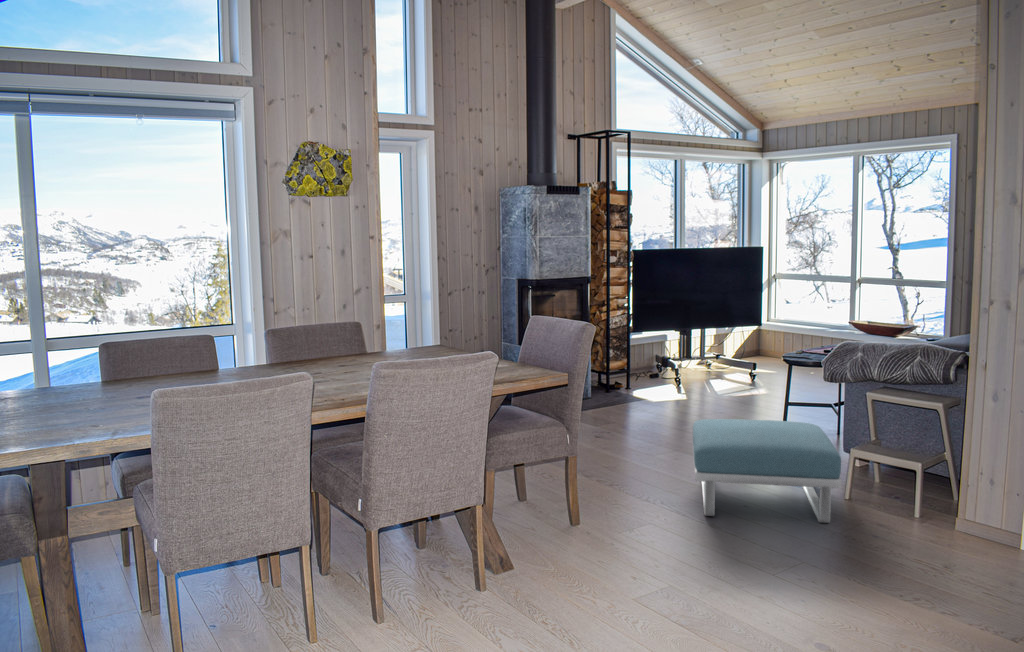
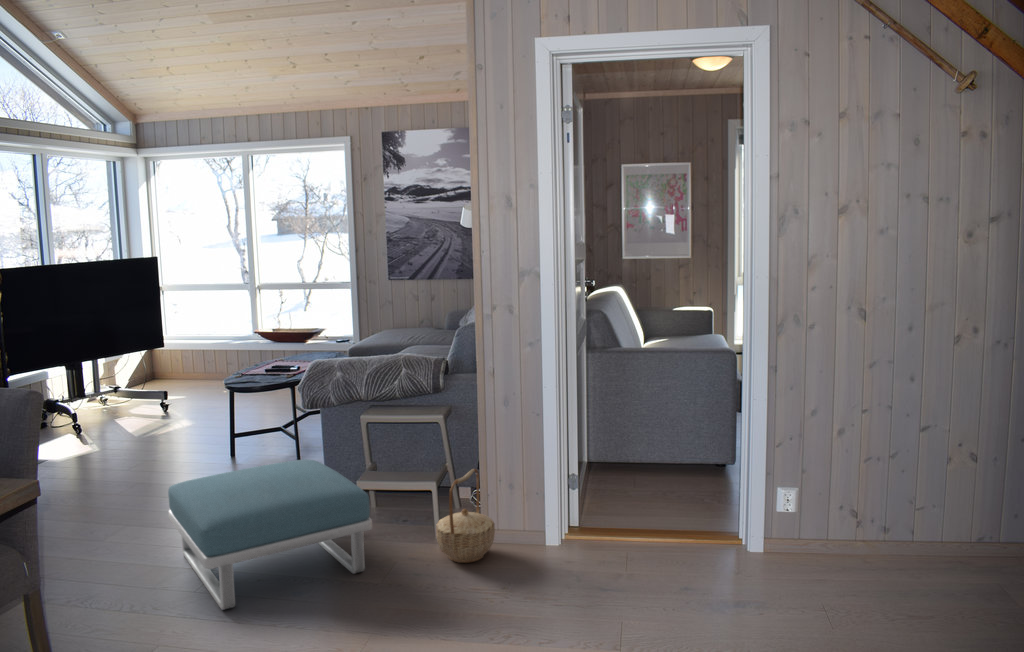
basket: none [905,458,969,545] -> present [436,469,495,563]

